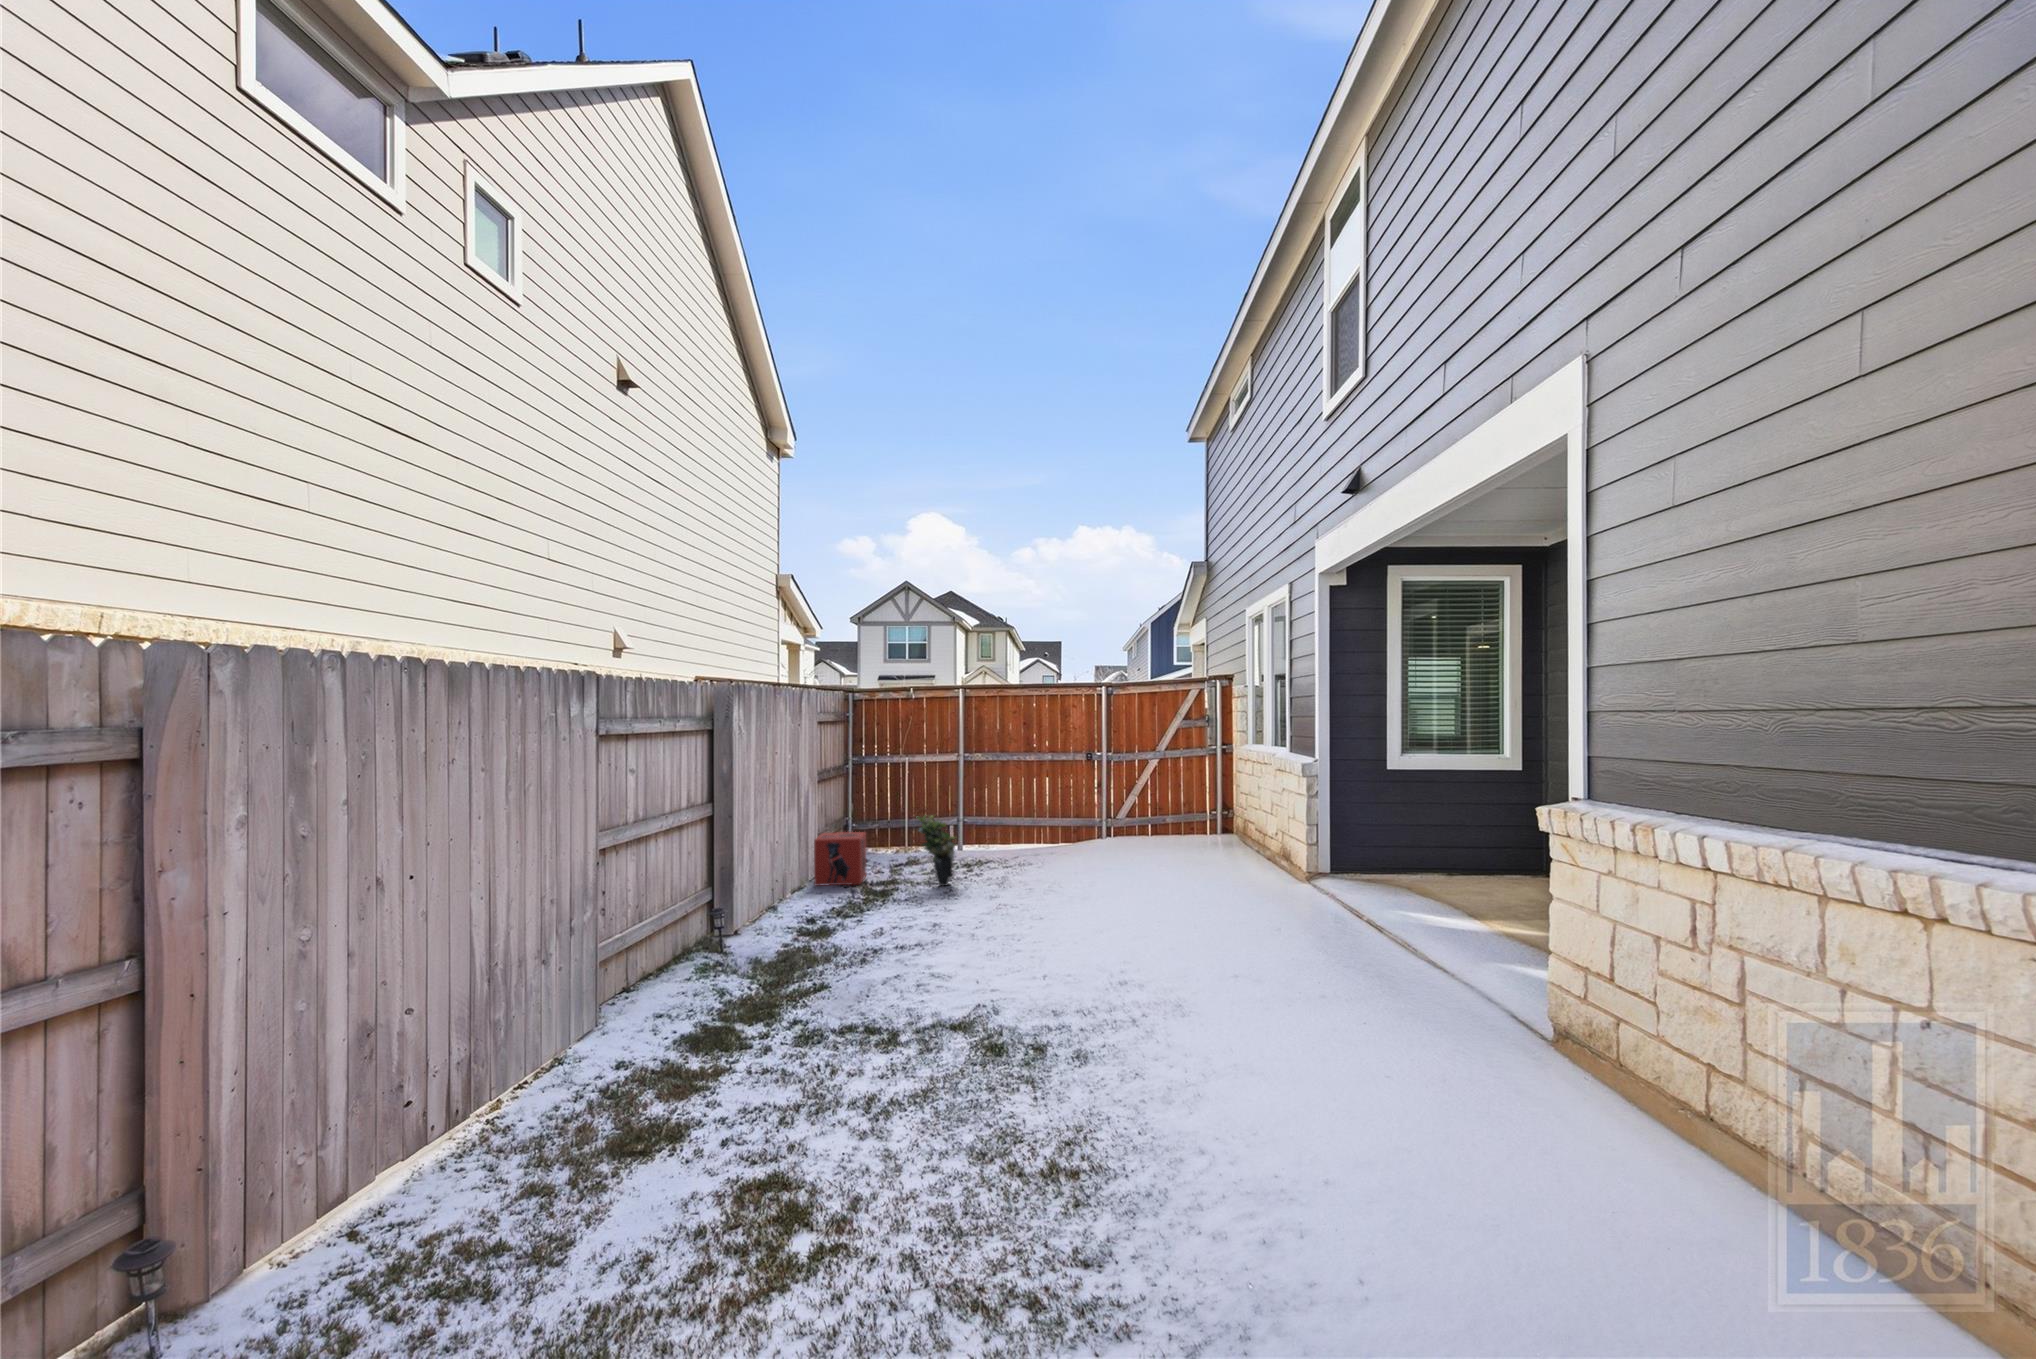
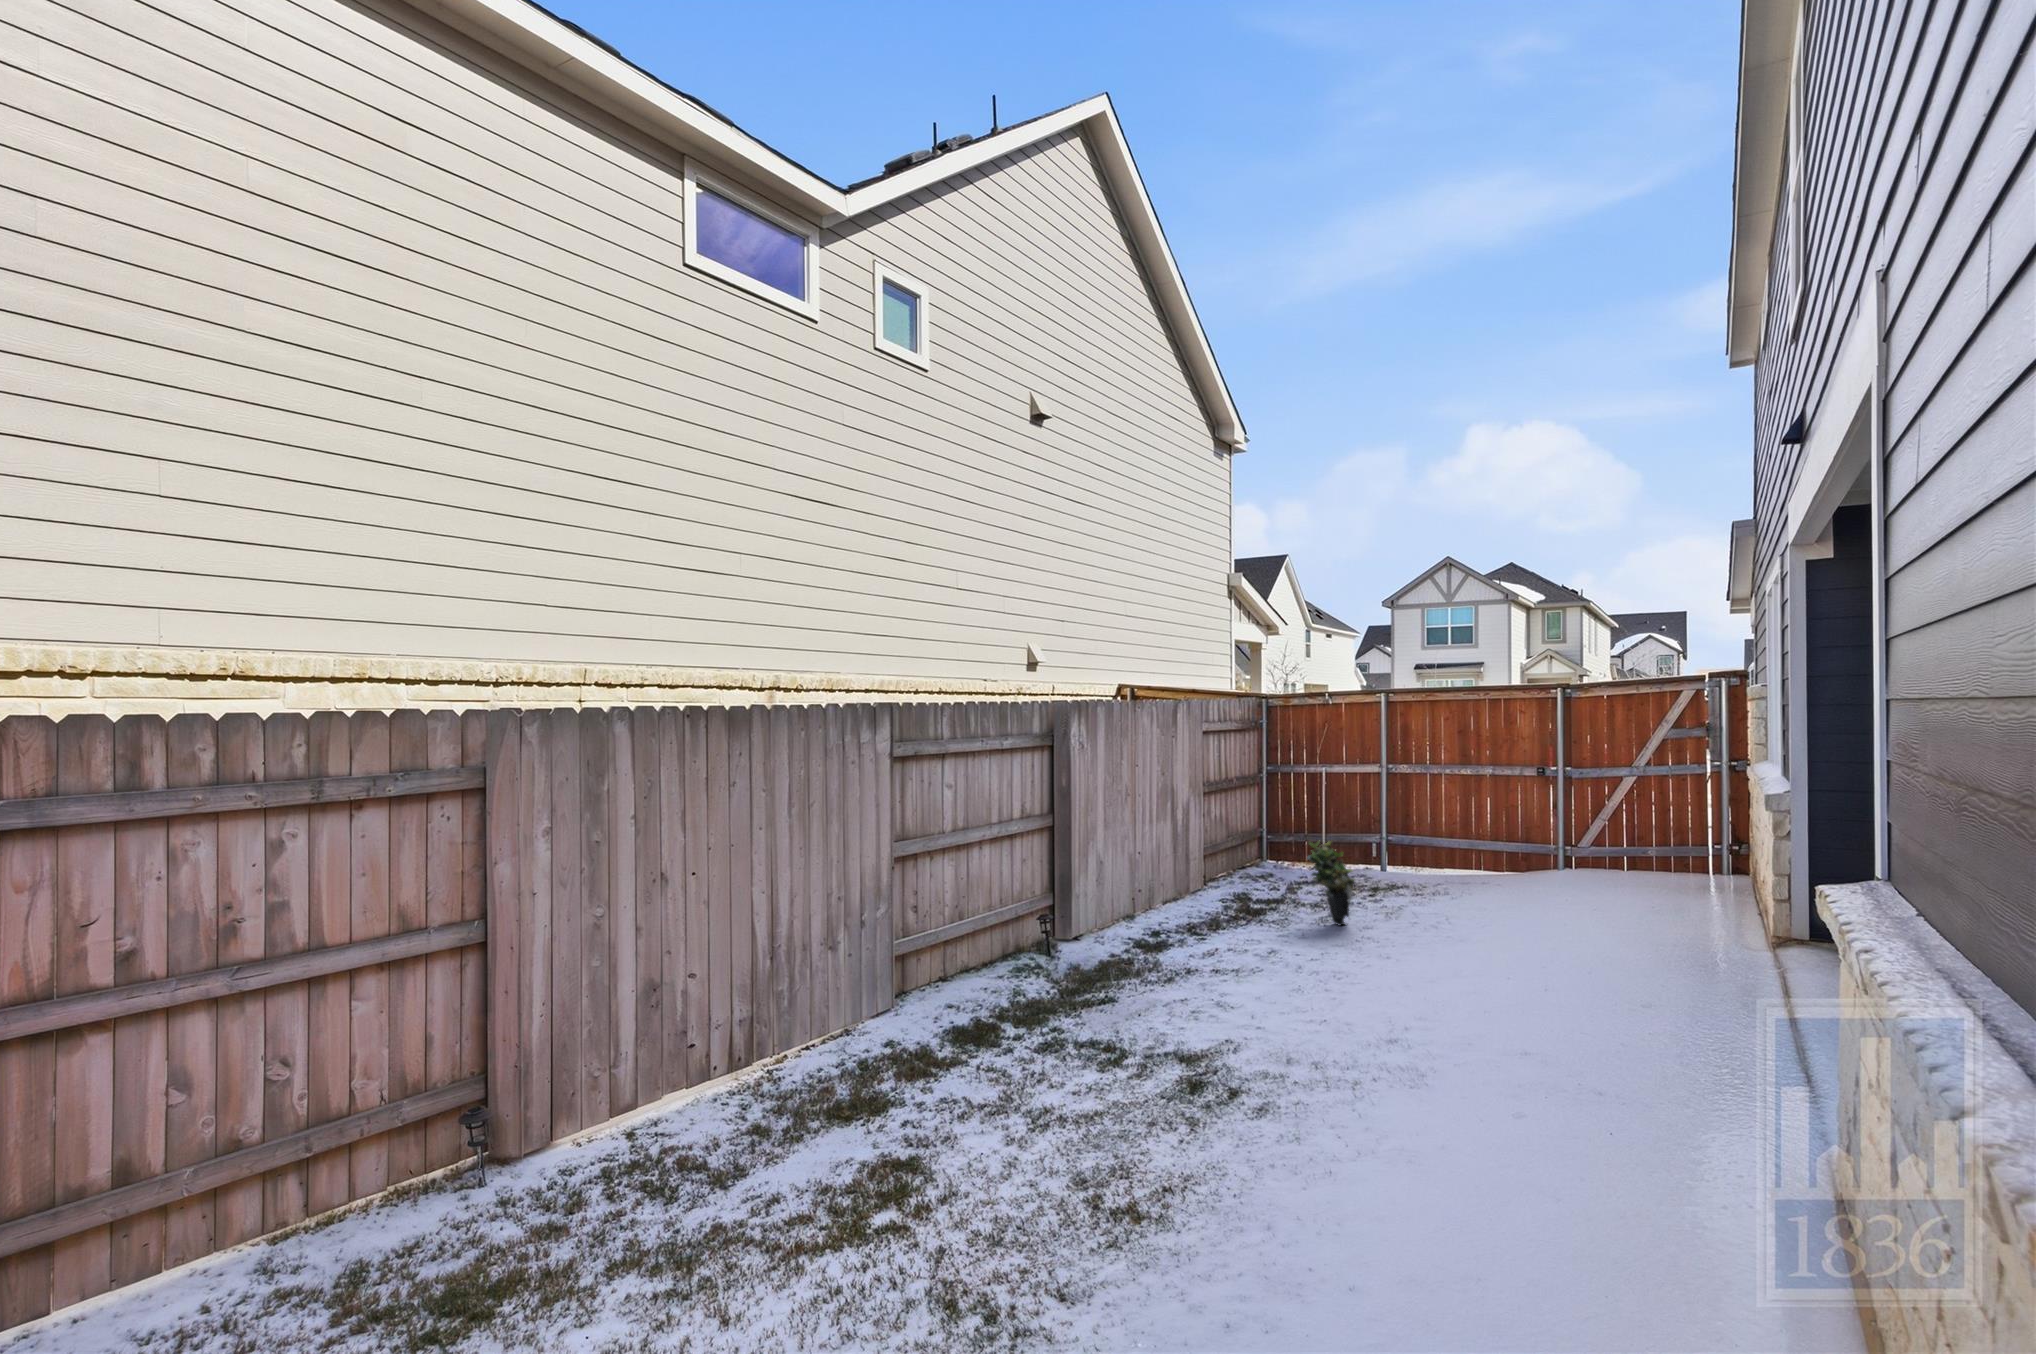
storage box: present [814,832,866,886] -> none [1202,848,1266,909]

